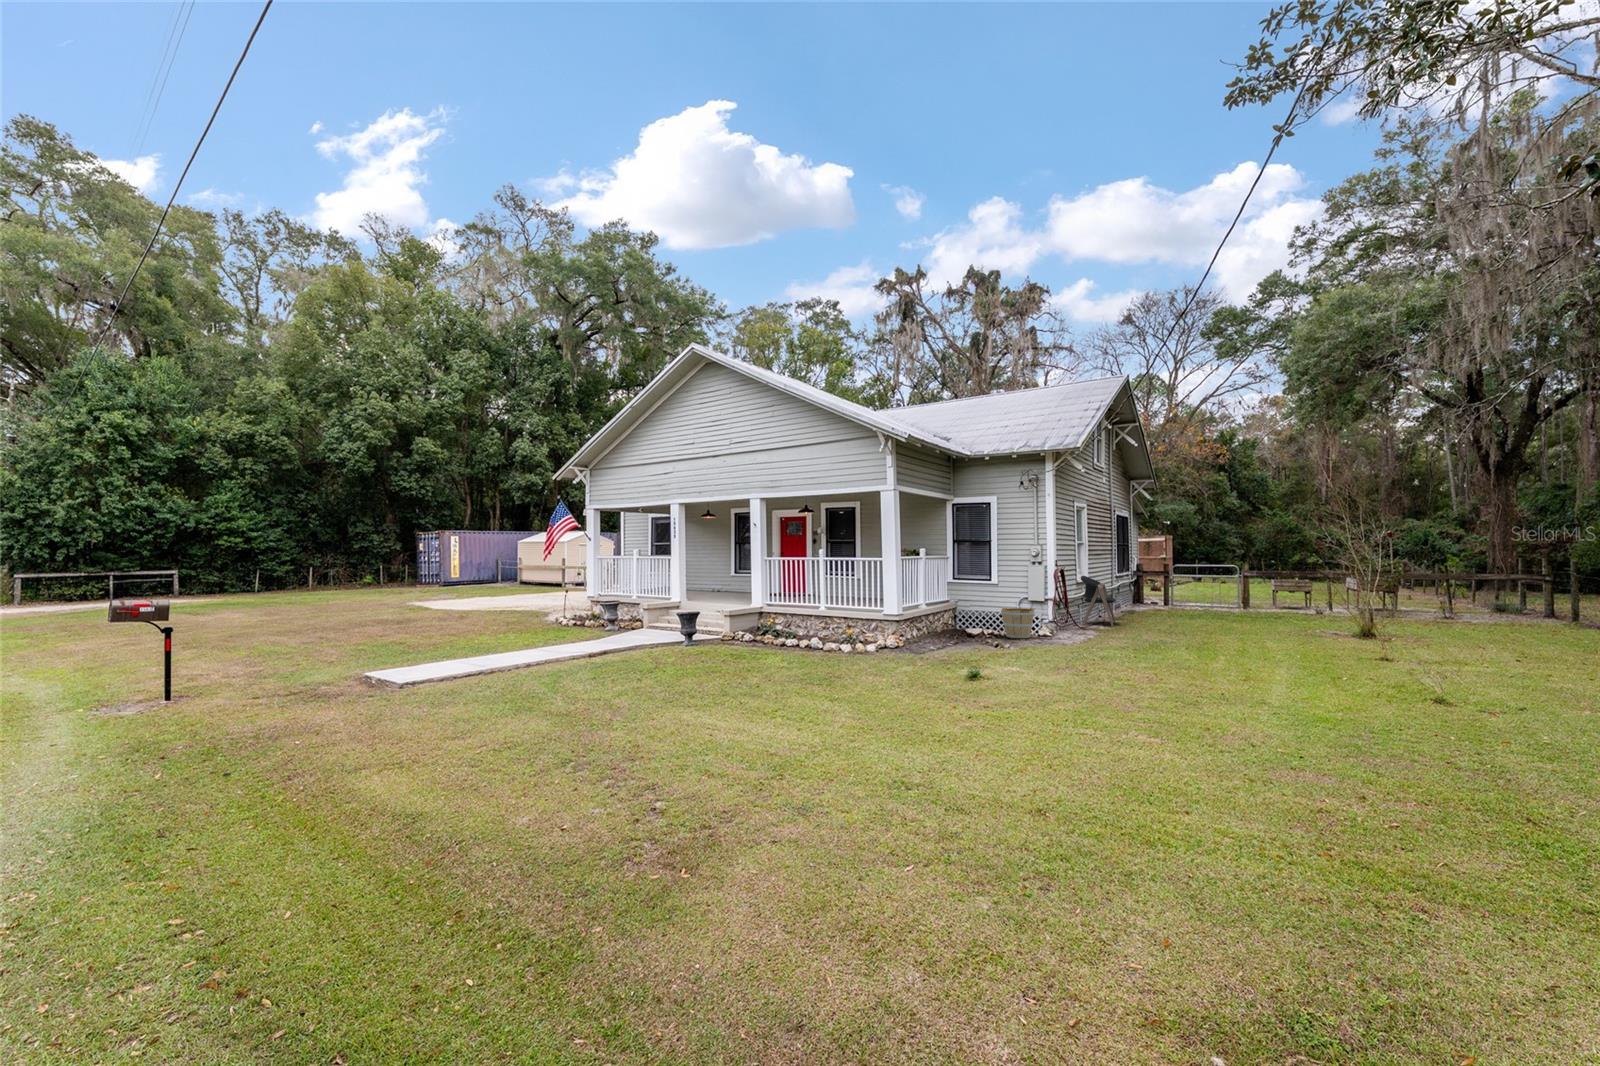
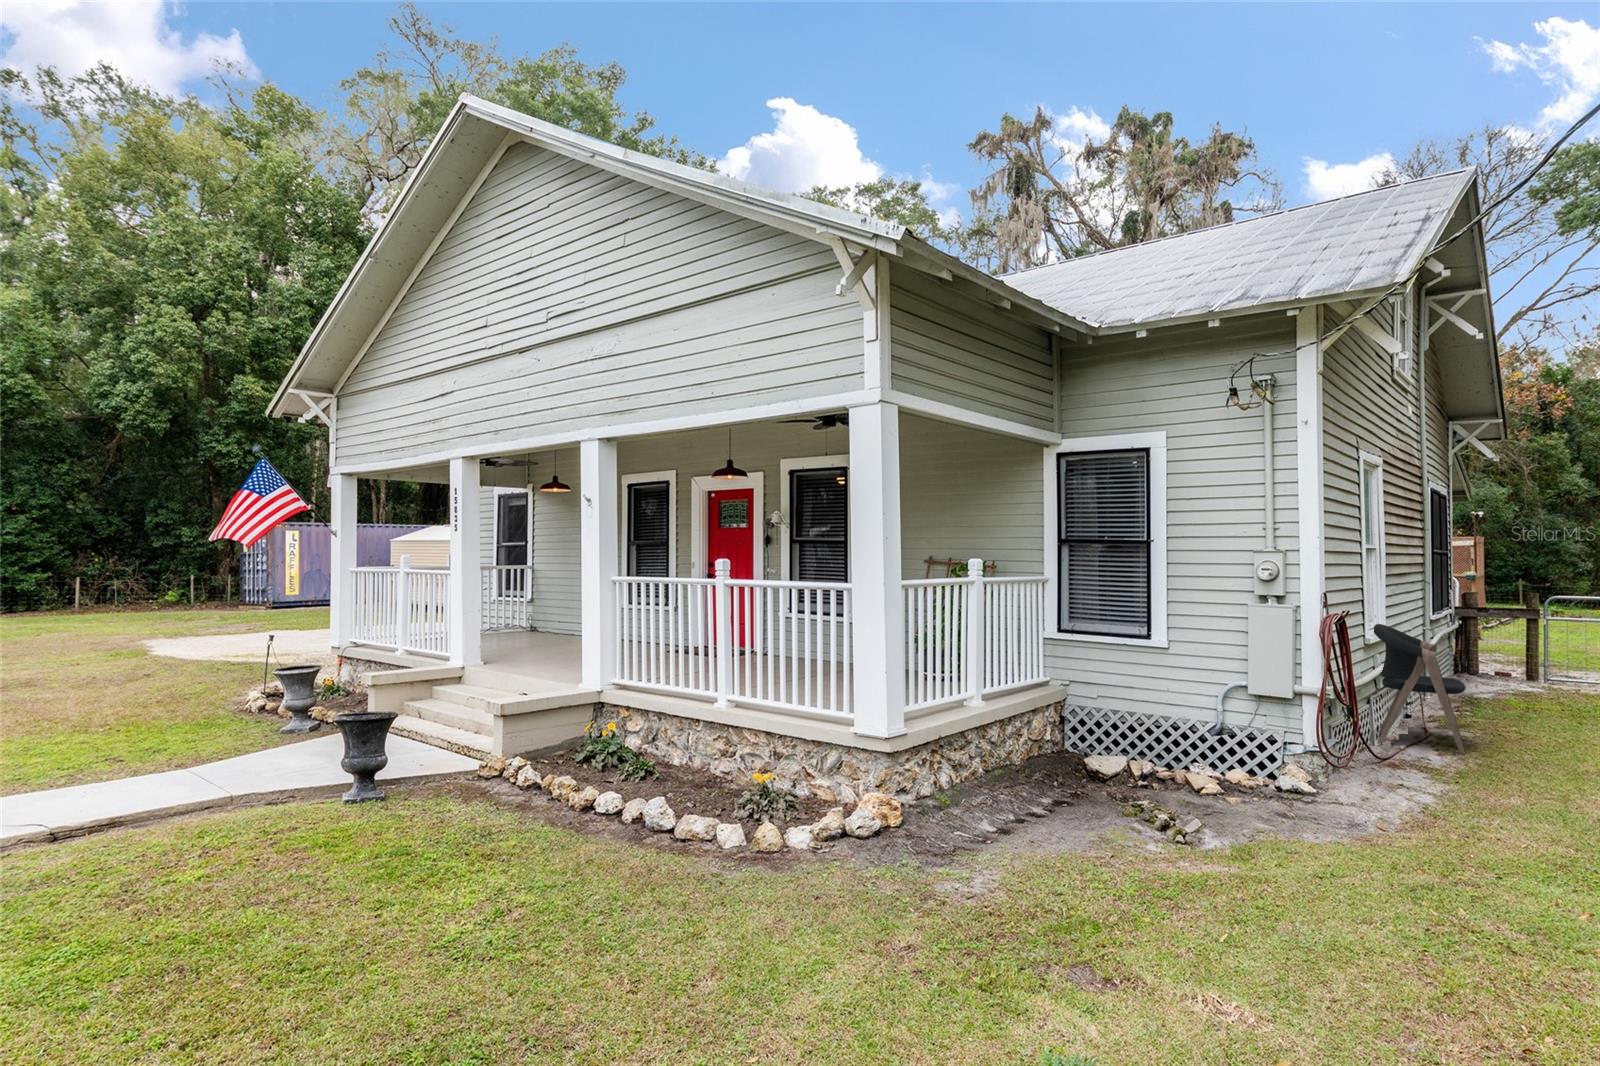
wooden bucket: present [1001,608,1035,639] -> none [1175,709,1268,797]

